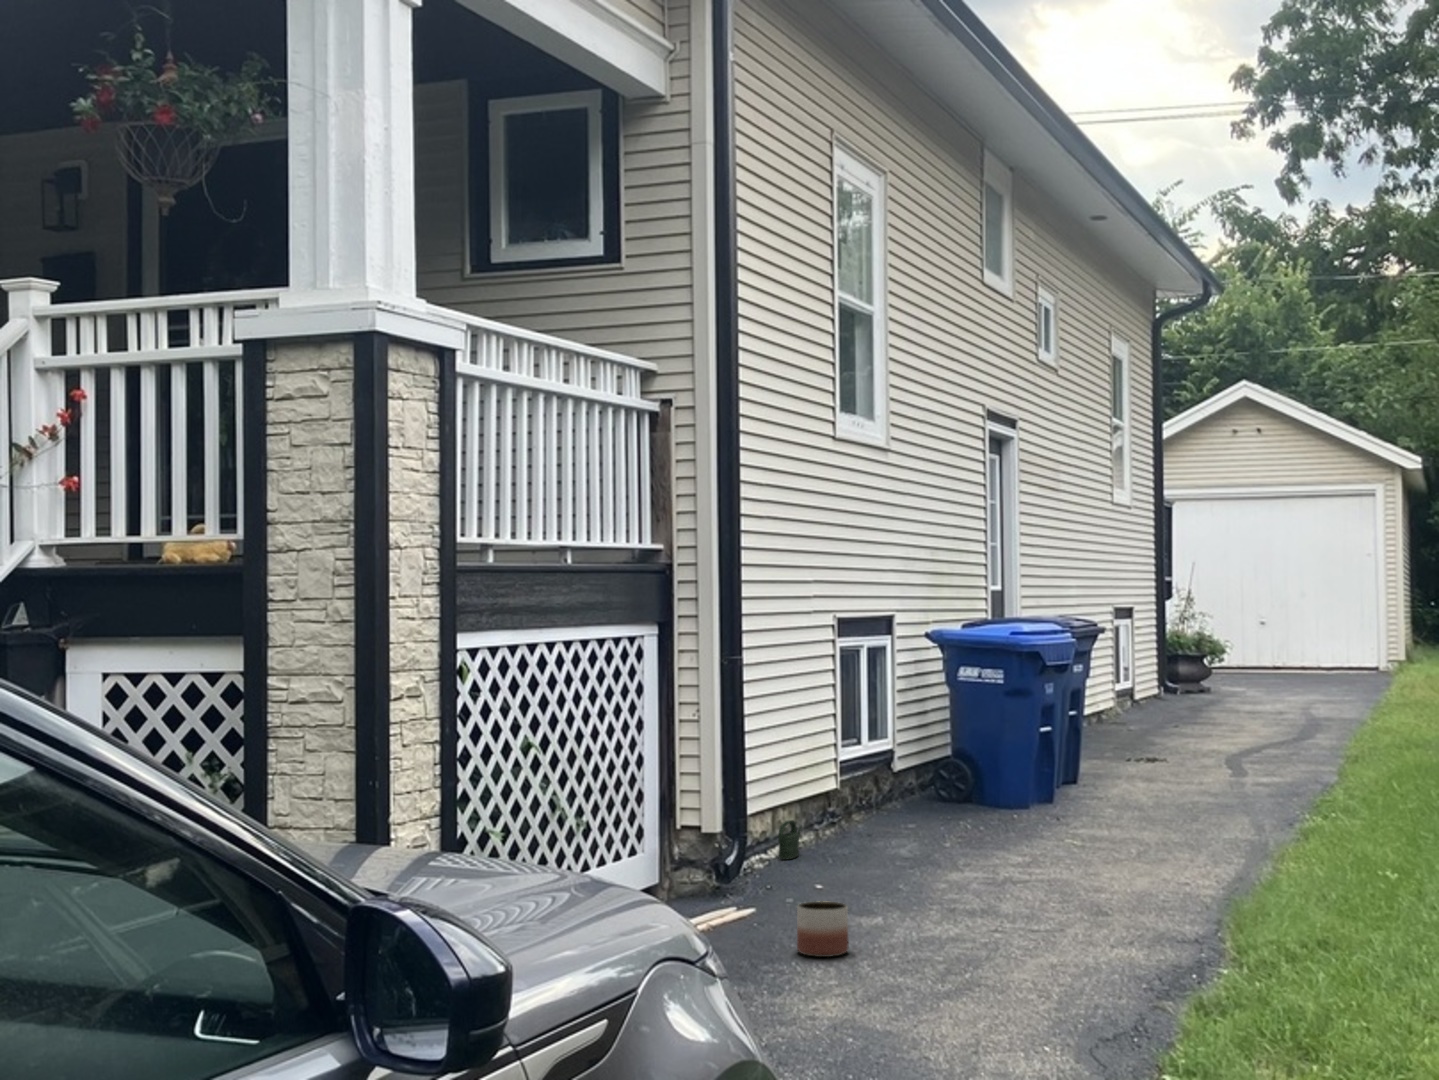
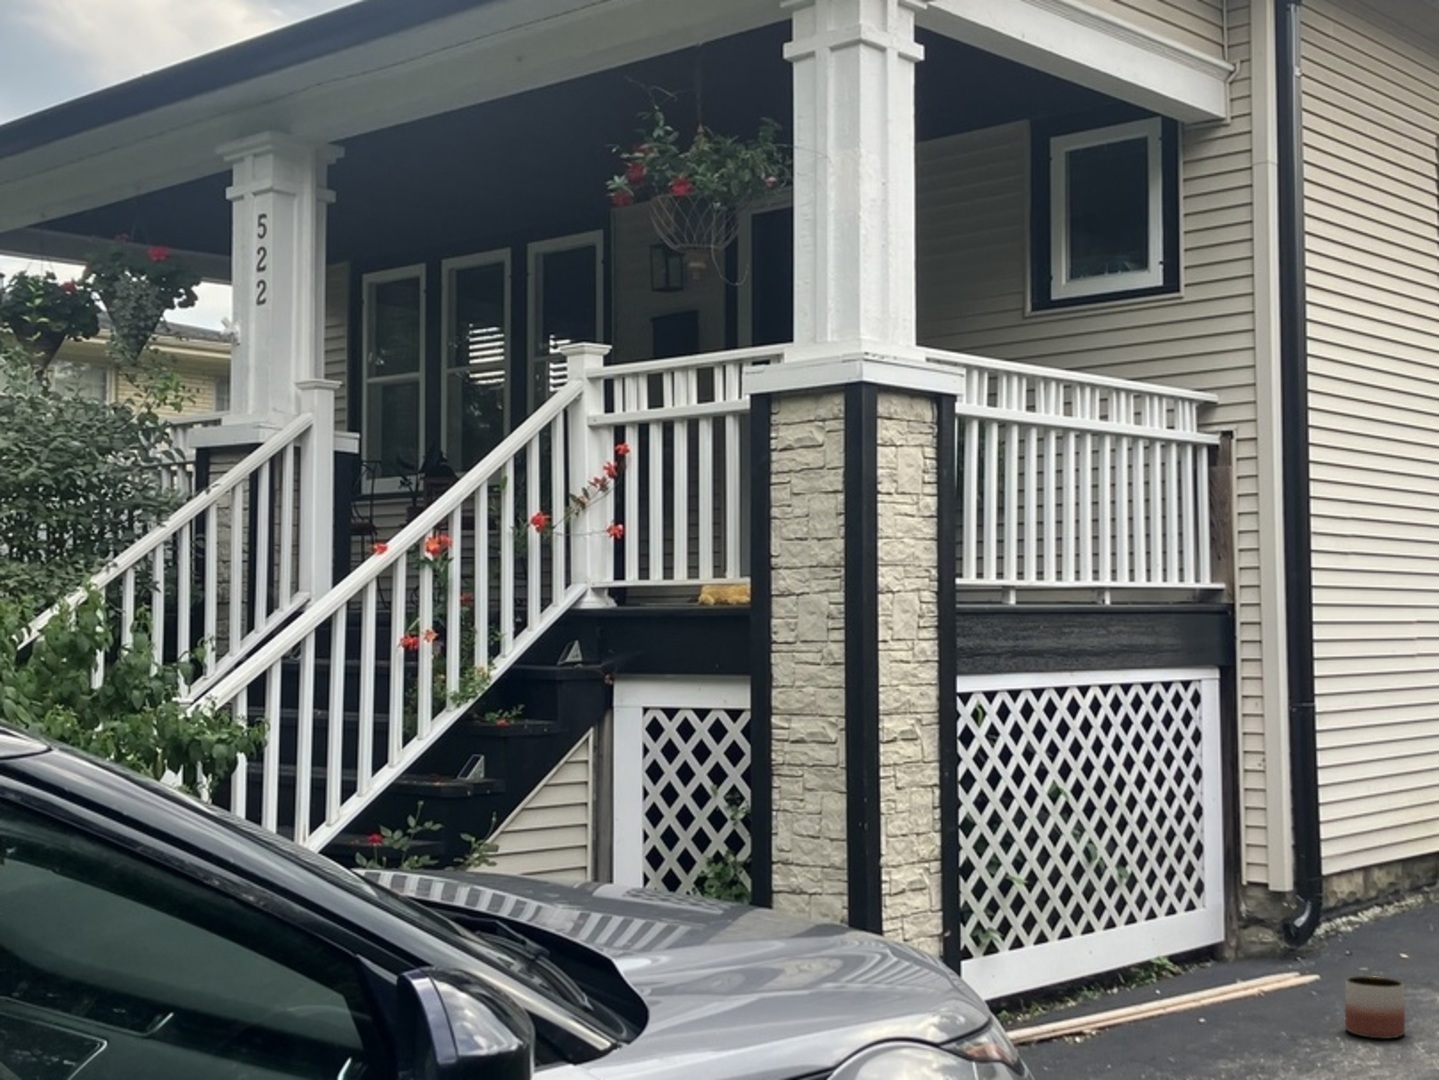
watering can: present [778,821,802,859] -> none [1372,883,1404,925]

